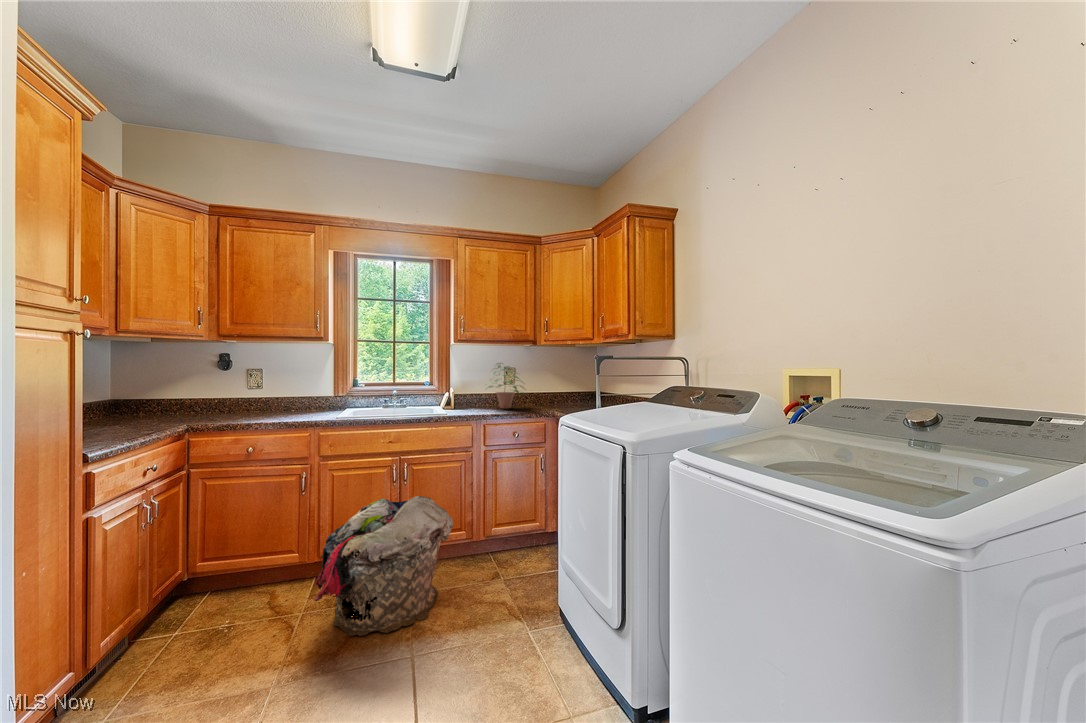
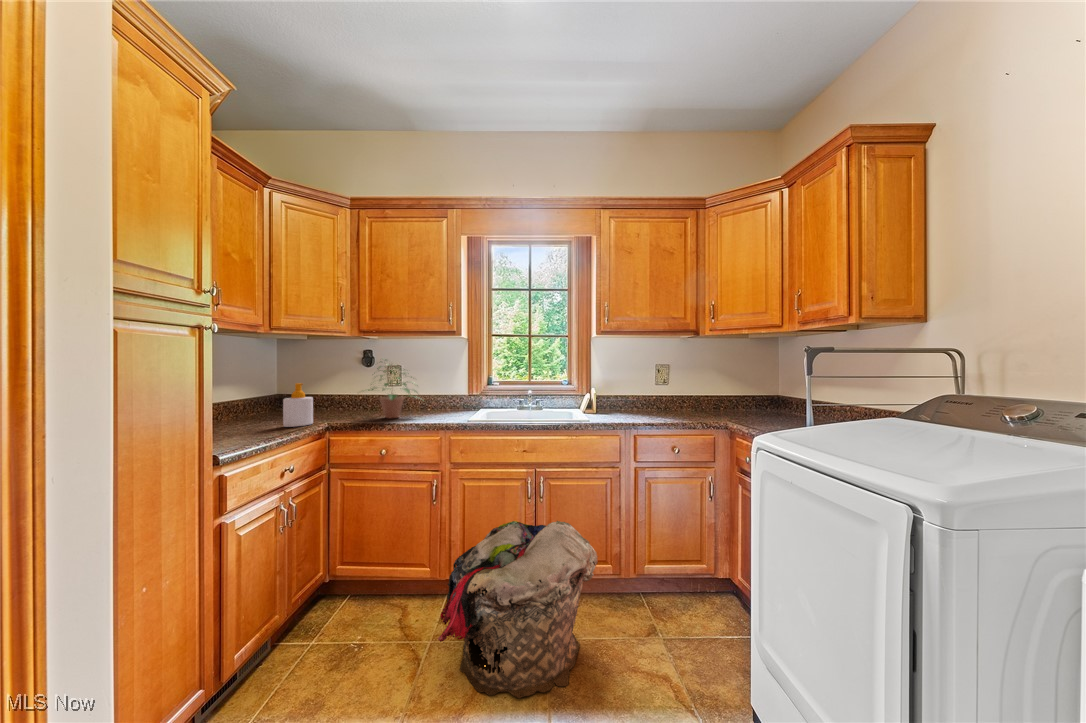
potted plant: present [488,363,523,408] -> present [368,364,416,418]
soap bottle: none [136,386,170,430] -> present [283,383,313,427]

